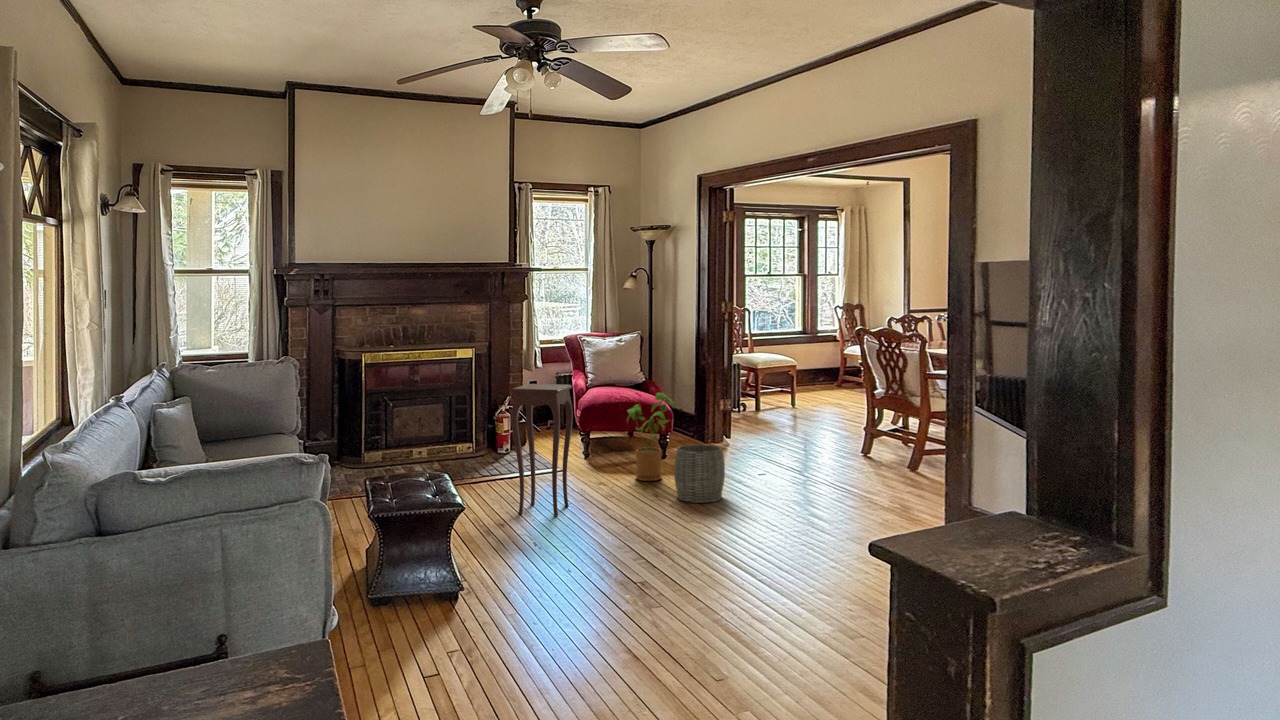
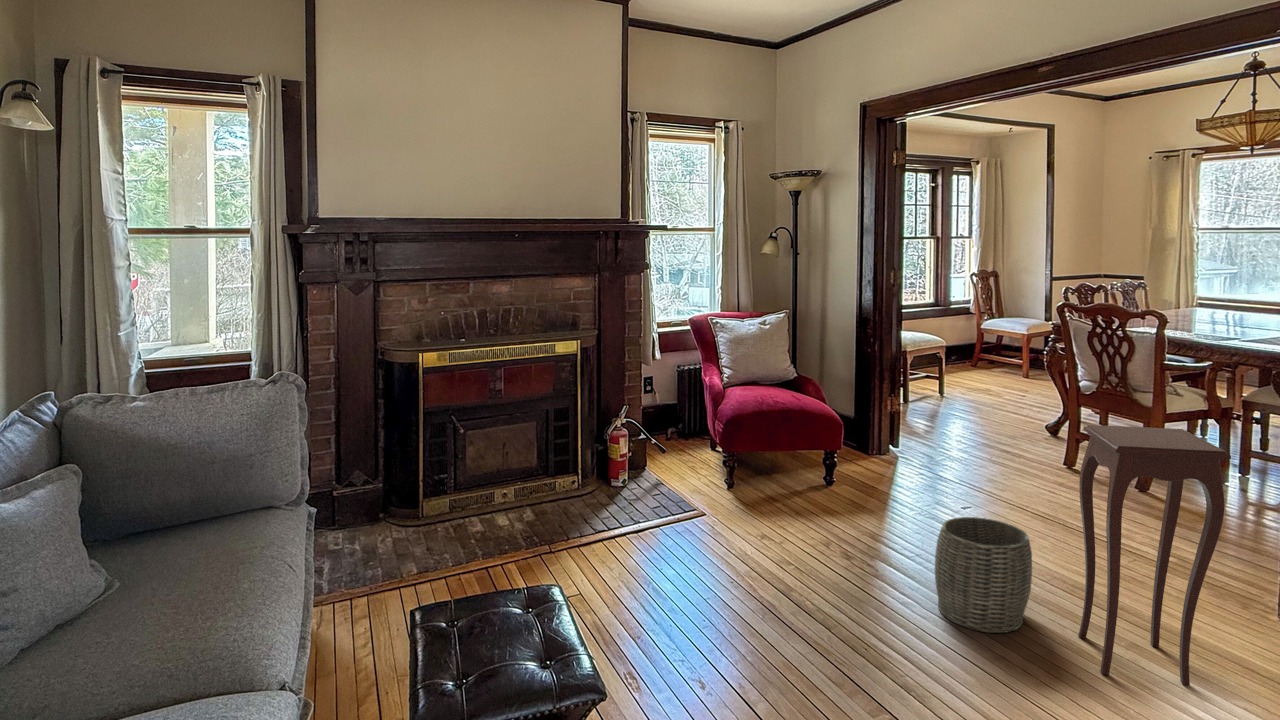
side table: present [511,384,573,516] -> present [1078,425,1231,685]
house plant: present [627,393,674,481] -> none [822,419,903,559]

